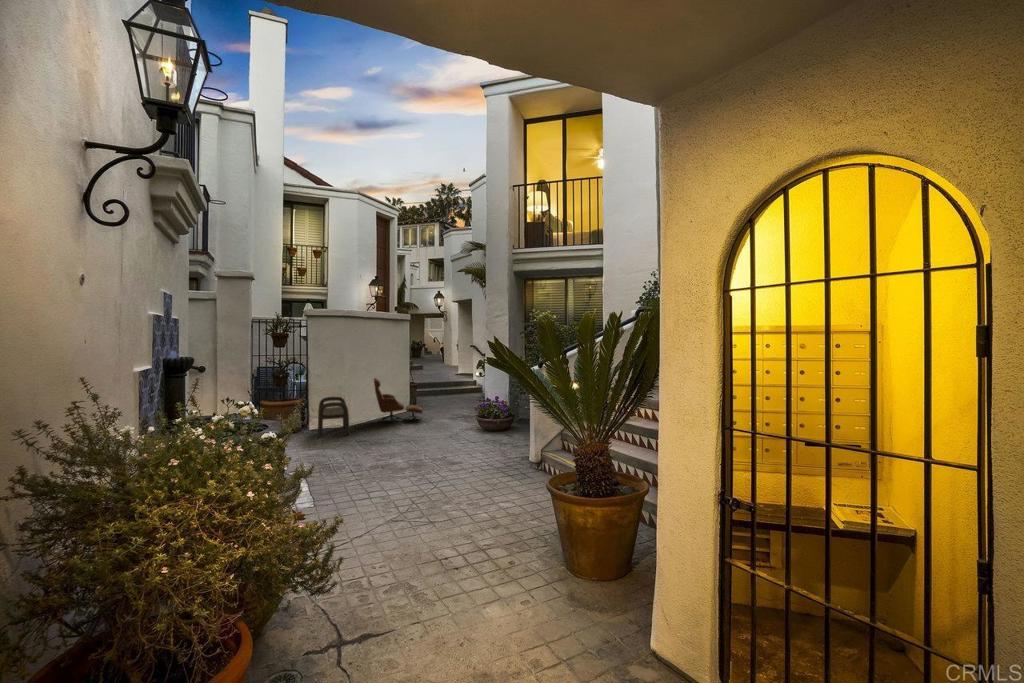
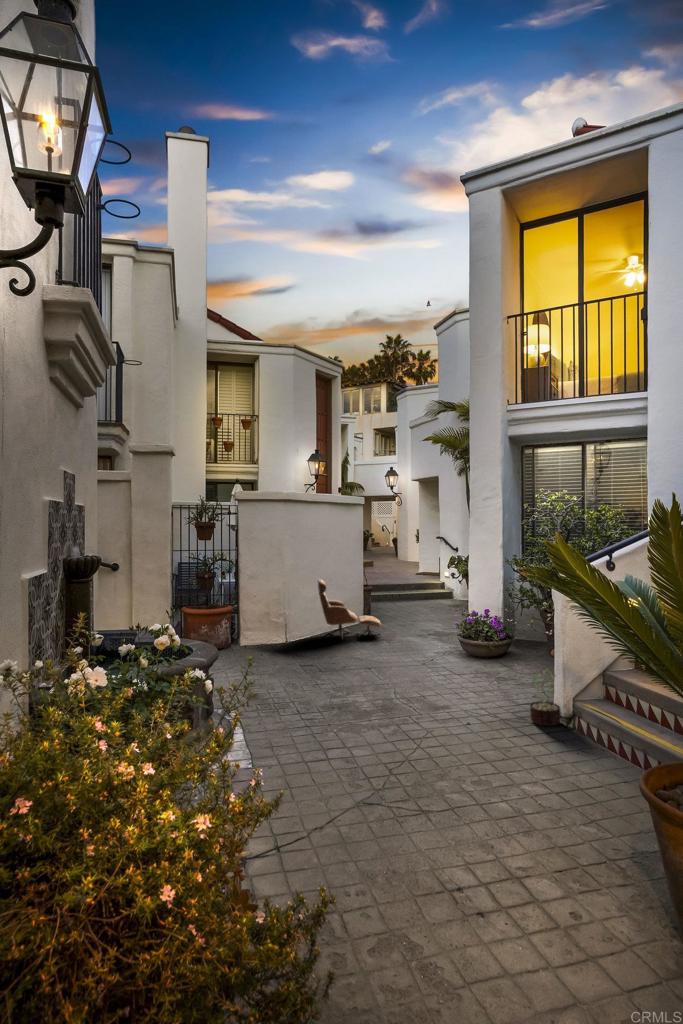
bench: present [318,397,350,437] -> none [250,603,289,657]
decorative plant: none [514,433,535,470] -> present [530,669,561,726]

